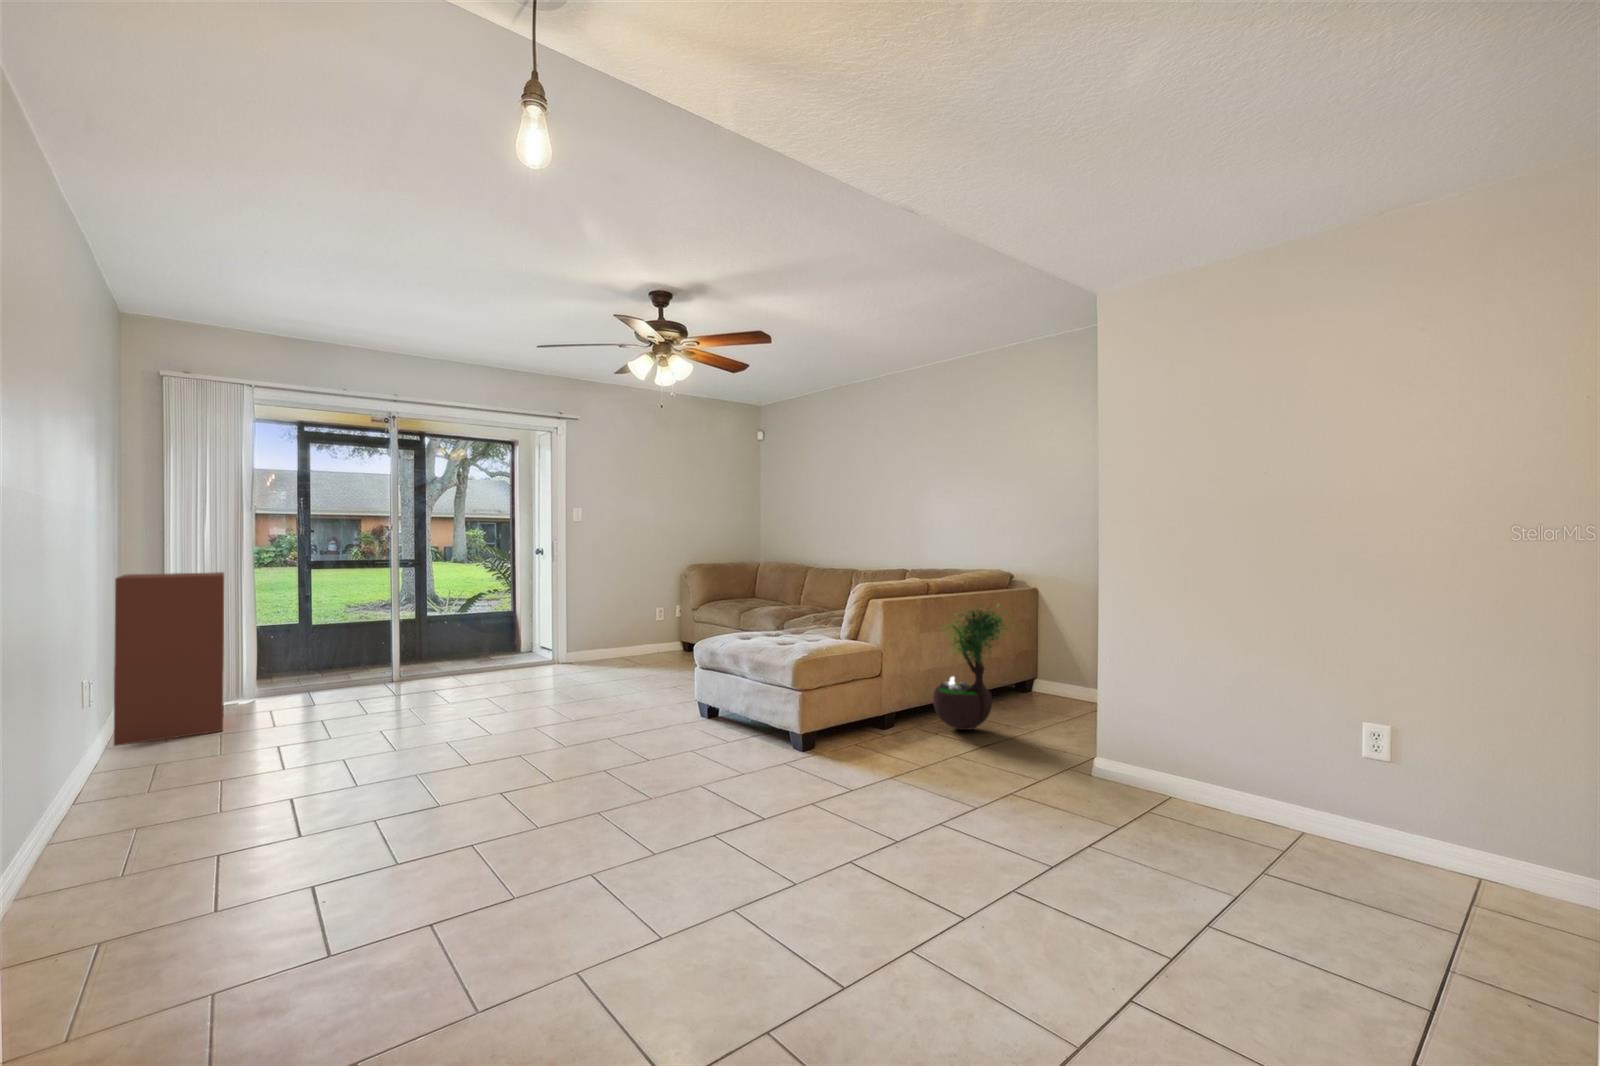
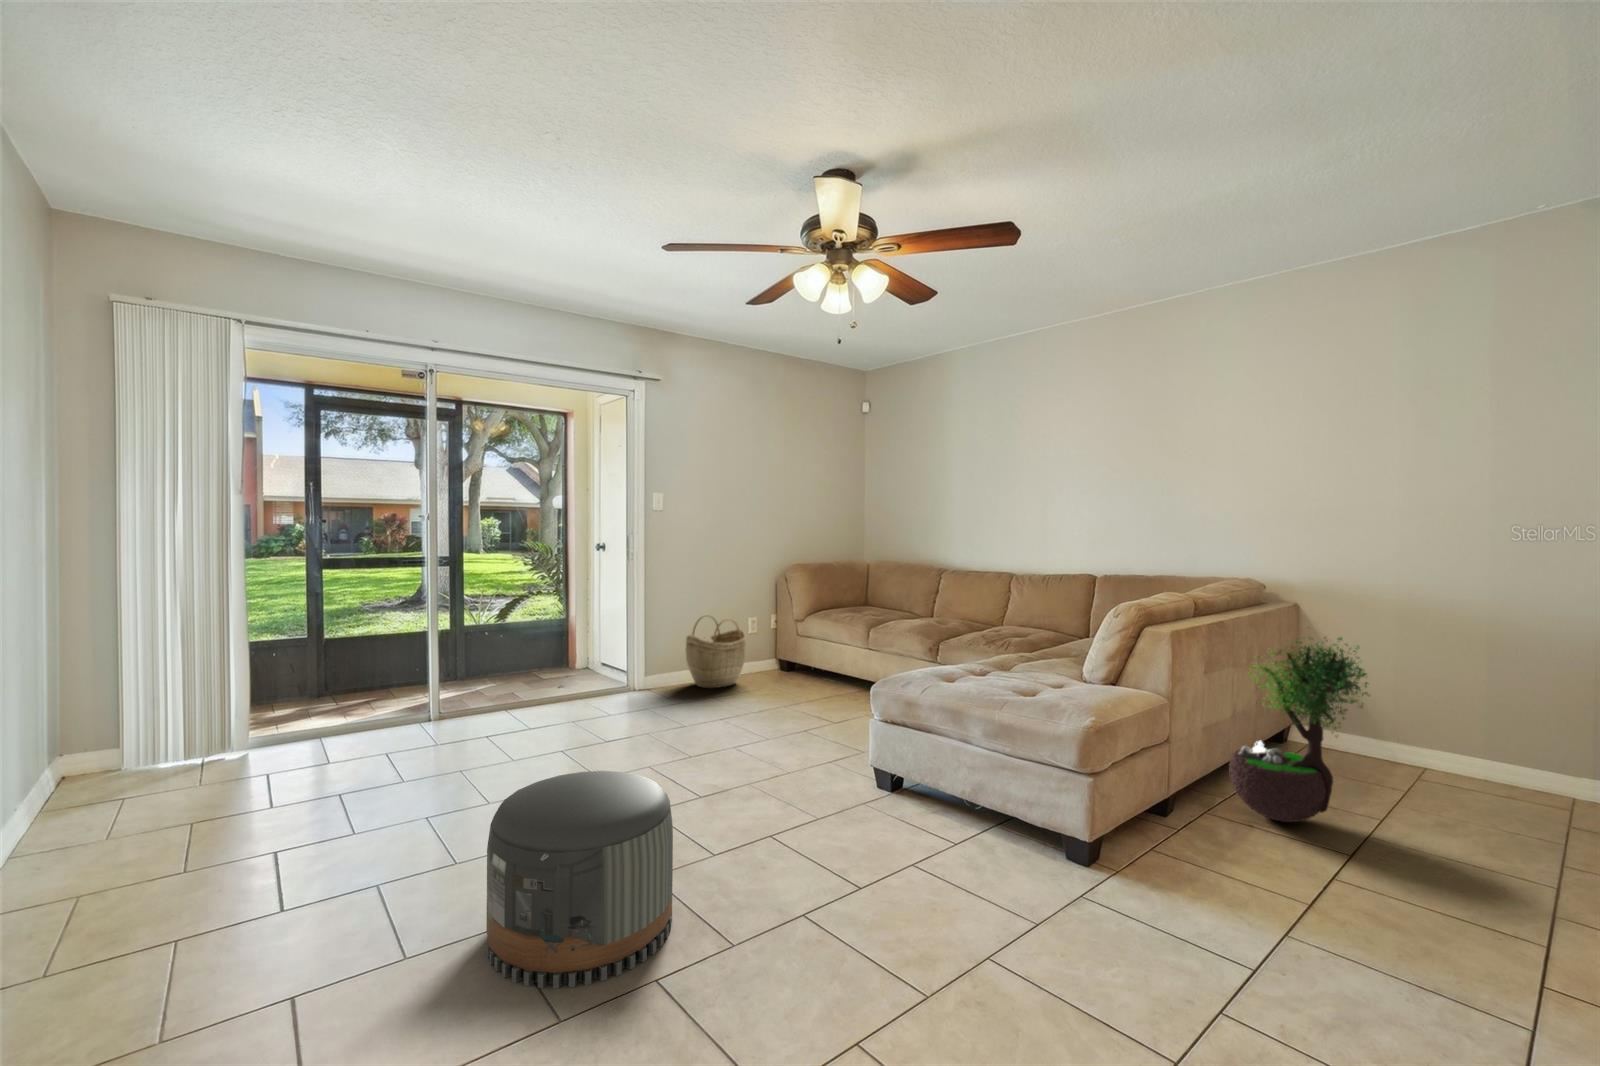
bookshelf: present [114,572,224,746] -> none [25,580,201,851]
woven basket: none [601,605,651,663] -> present [686,615,746,688]
pouf: none [404,684,523,794] -> present [487,771,673,988]

